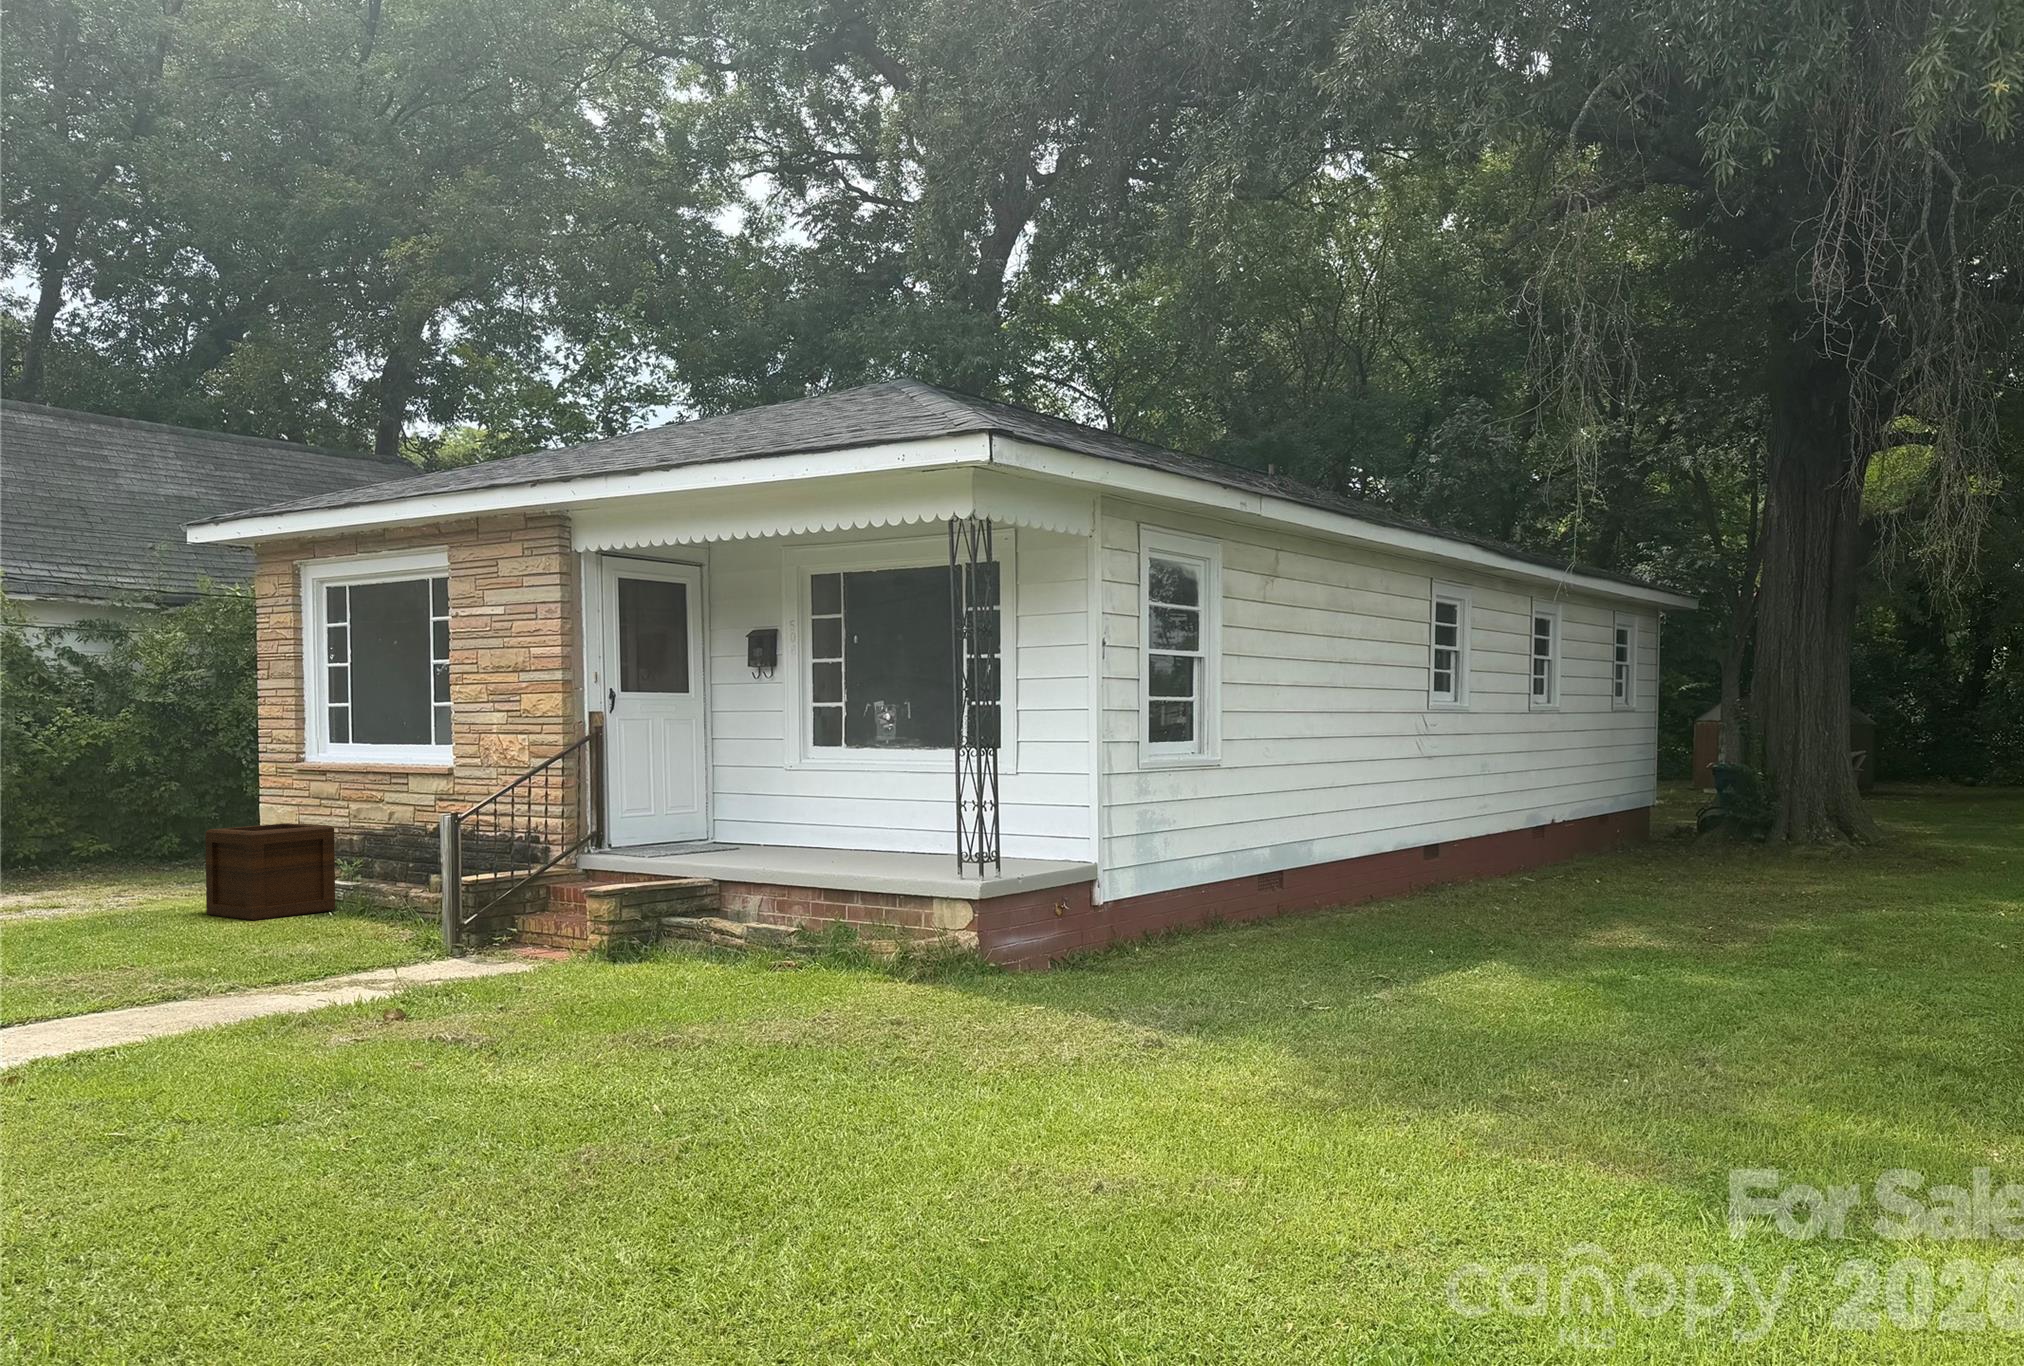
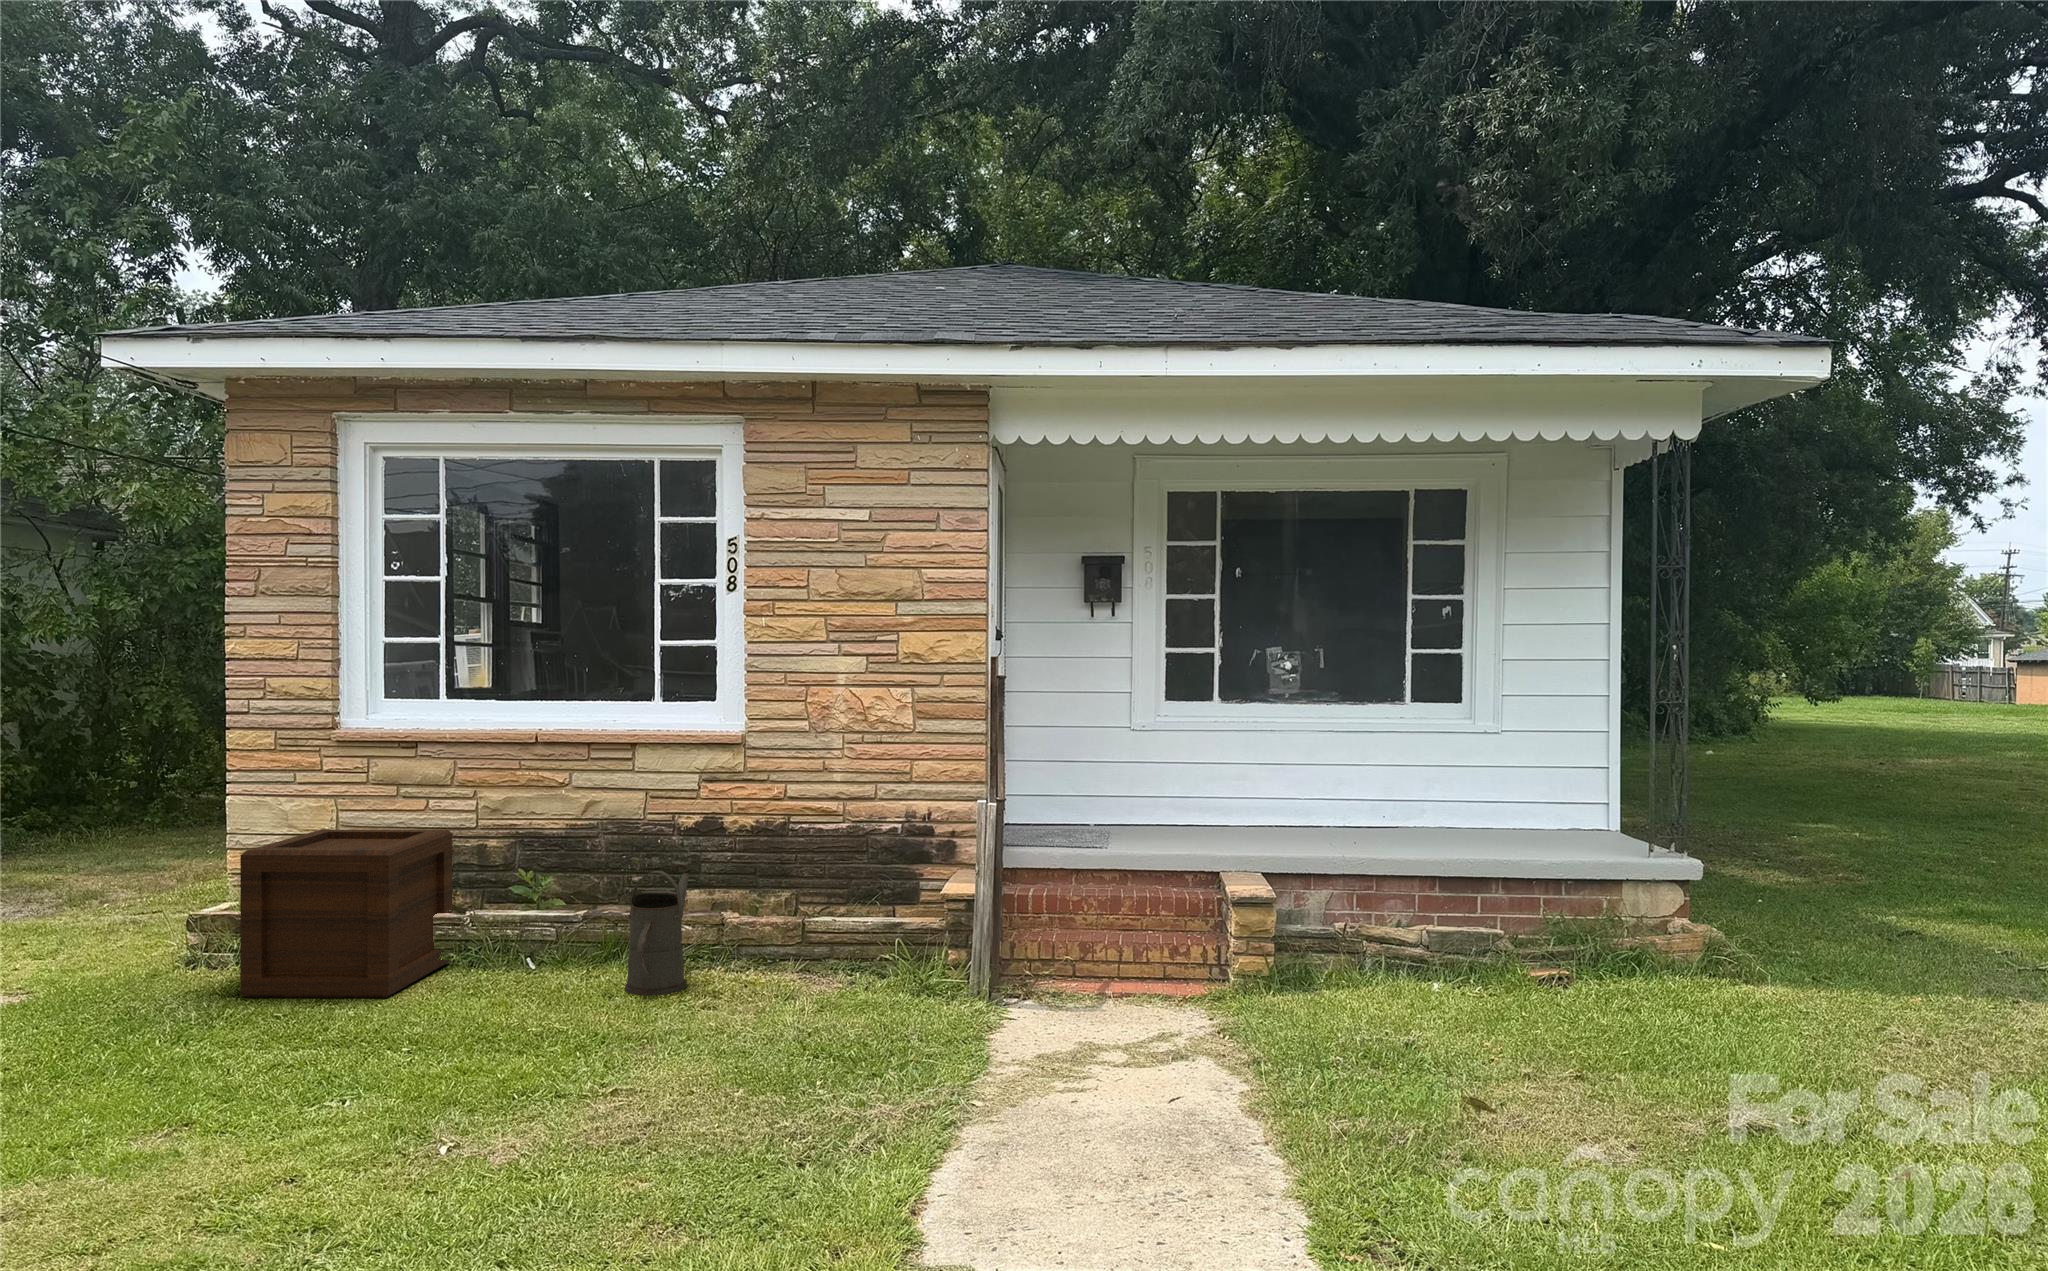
watering can: none [335,853,423,931] -> present [625,871,689,995]

